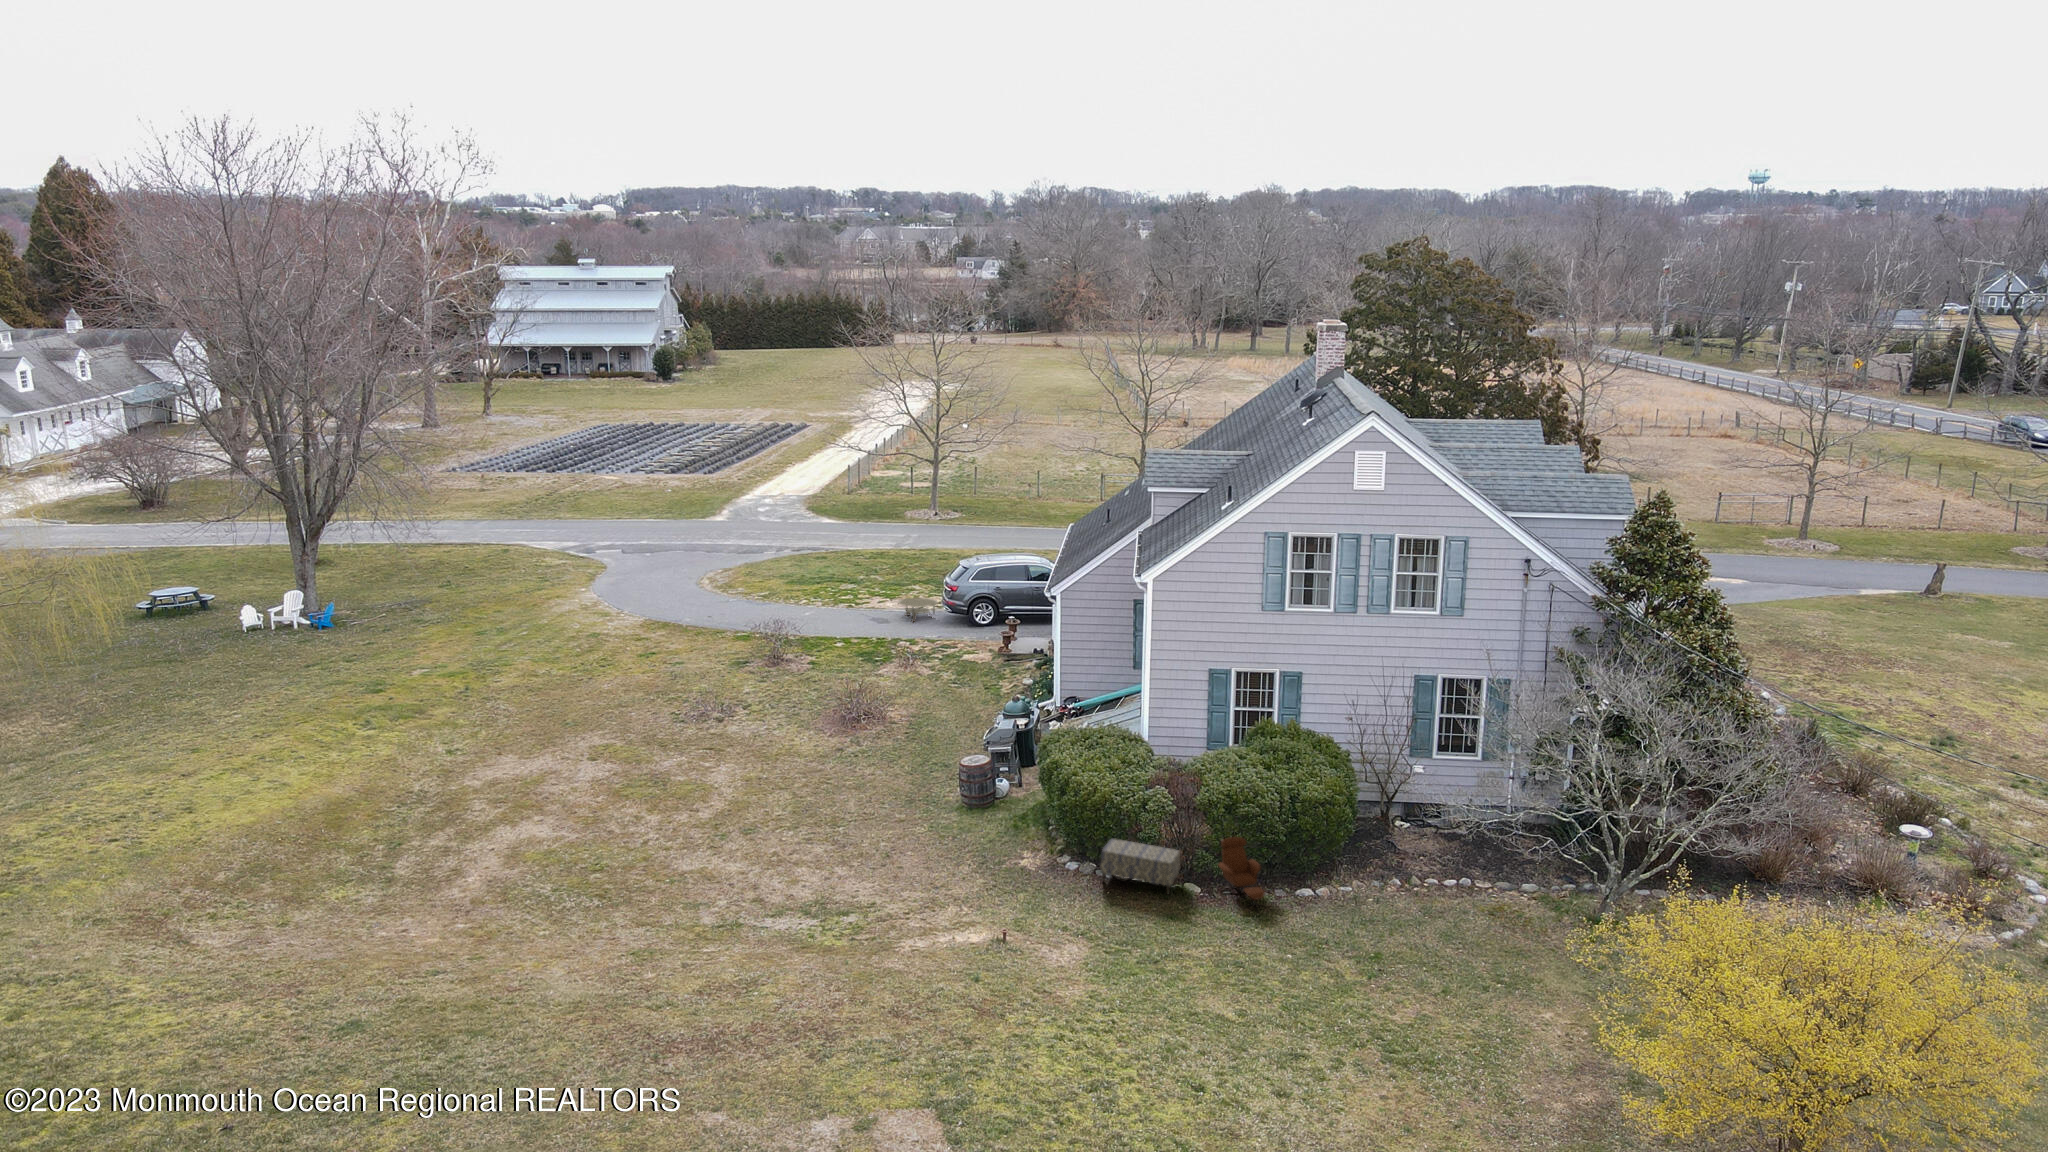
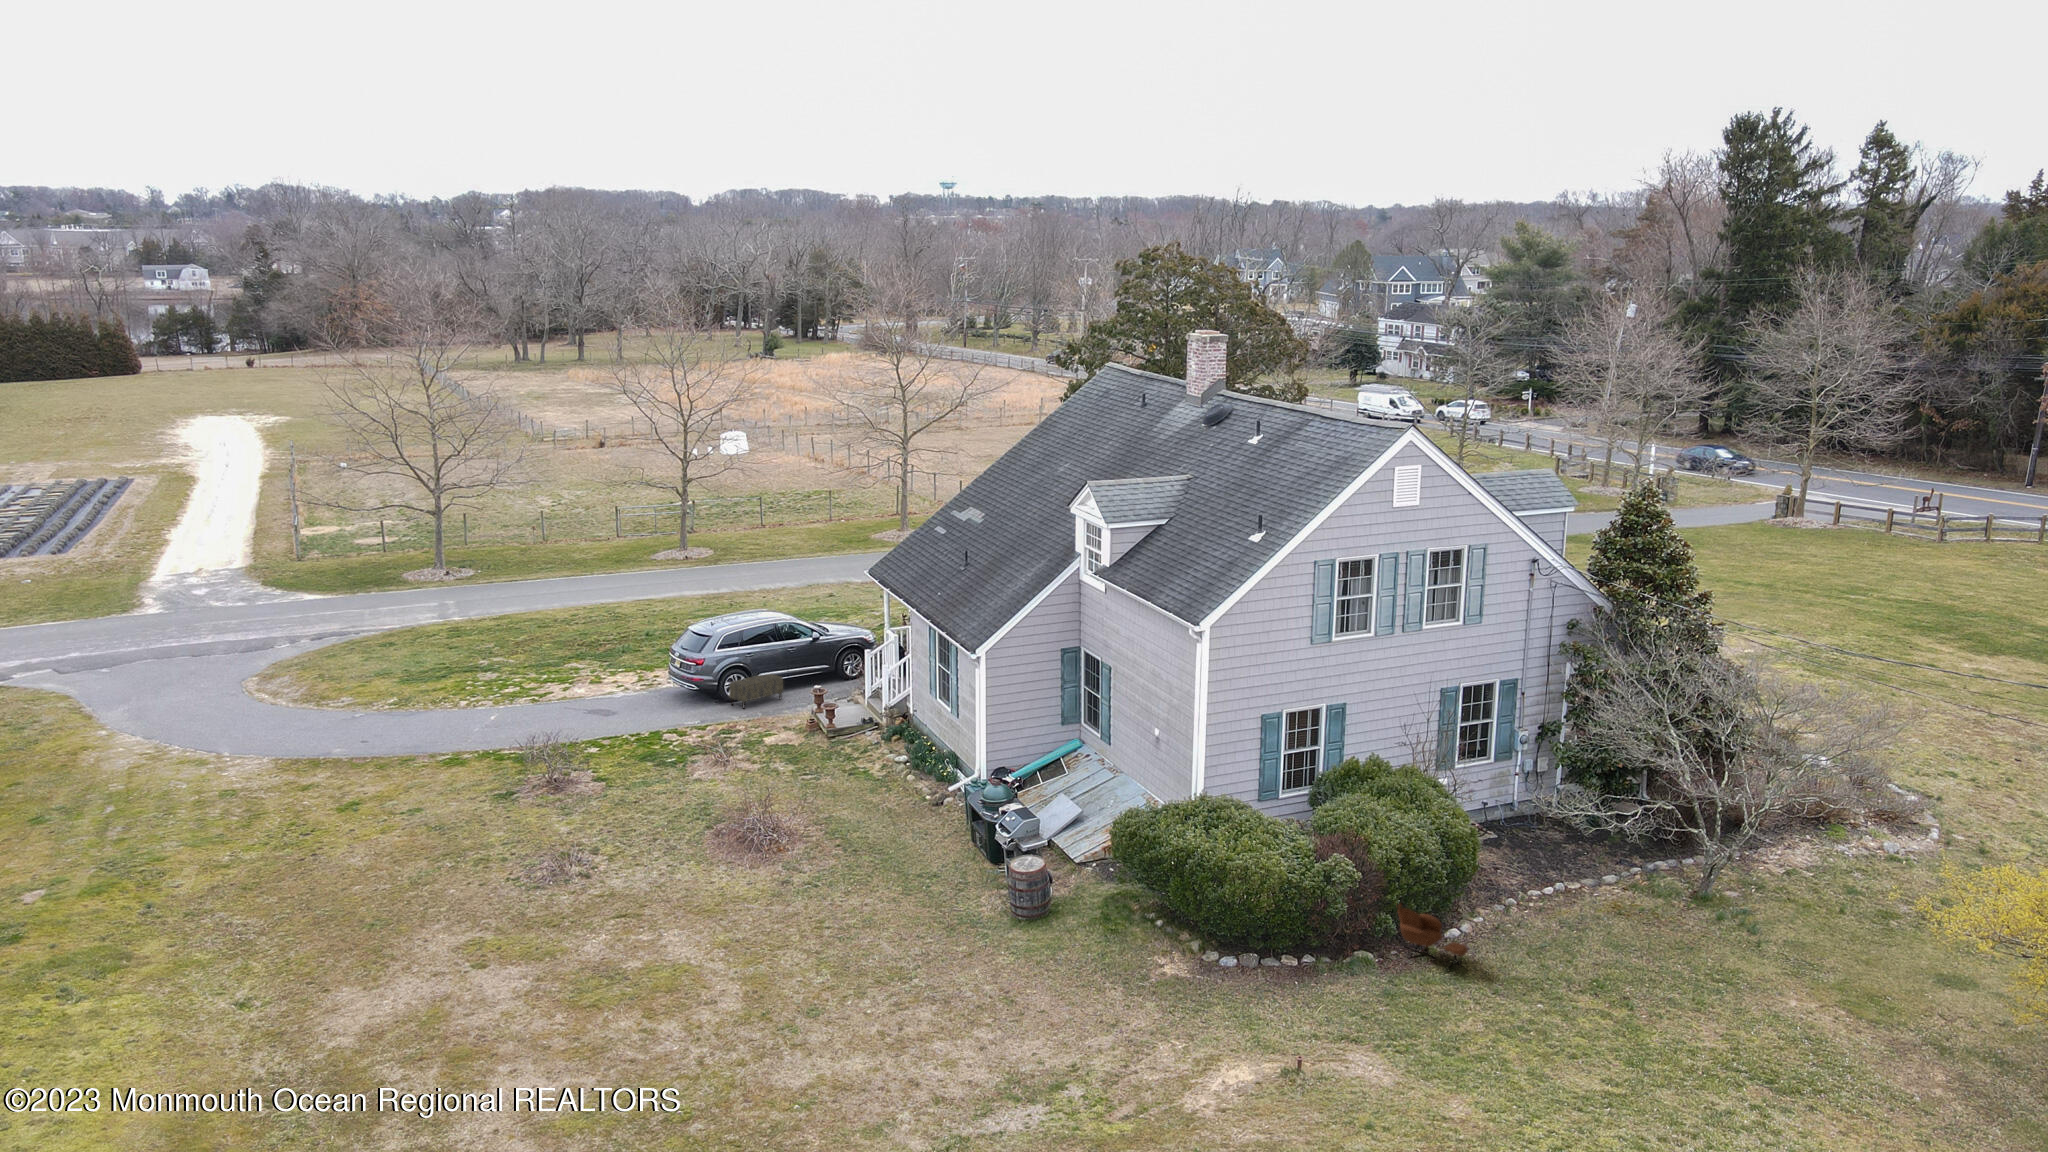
round table: present [898,598,938,622] -> none [651,678,703,710]
bench: present [1101,839,1180,894] -> present [729,674,783,708]

